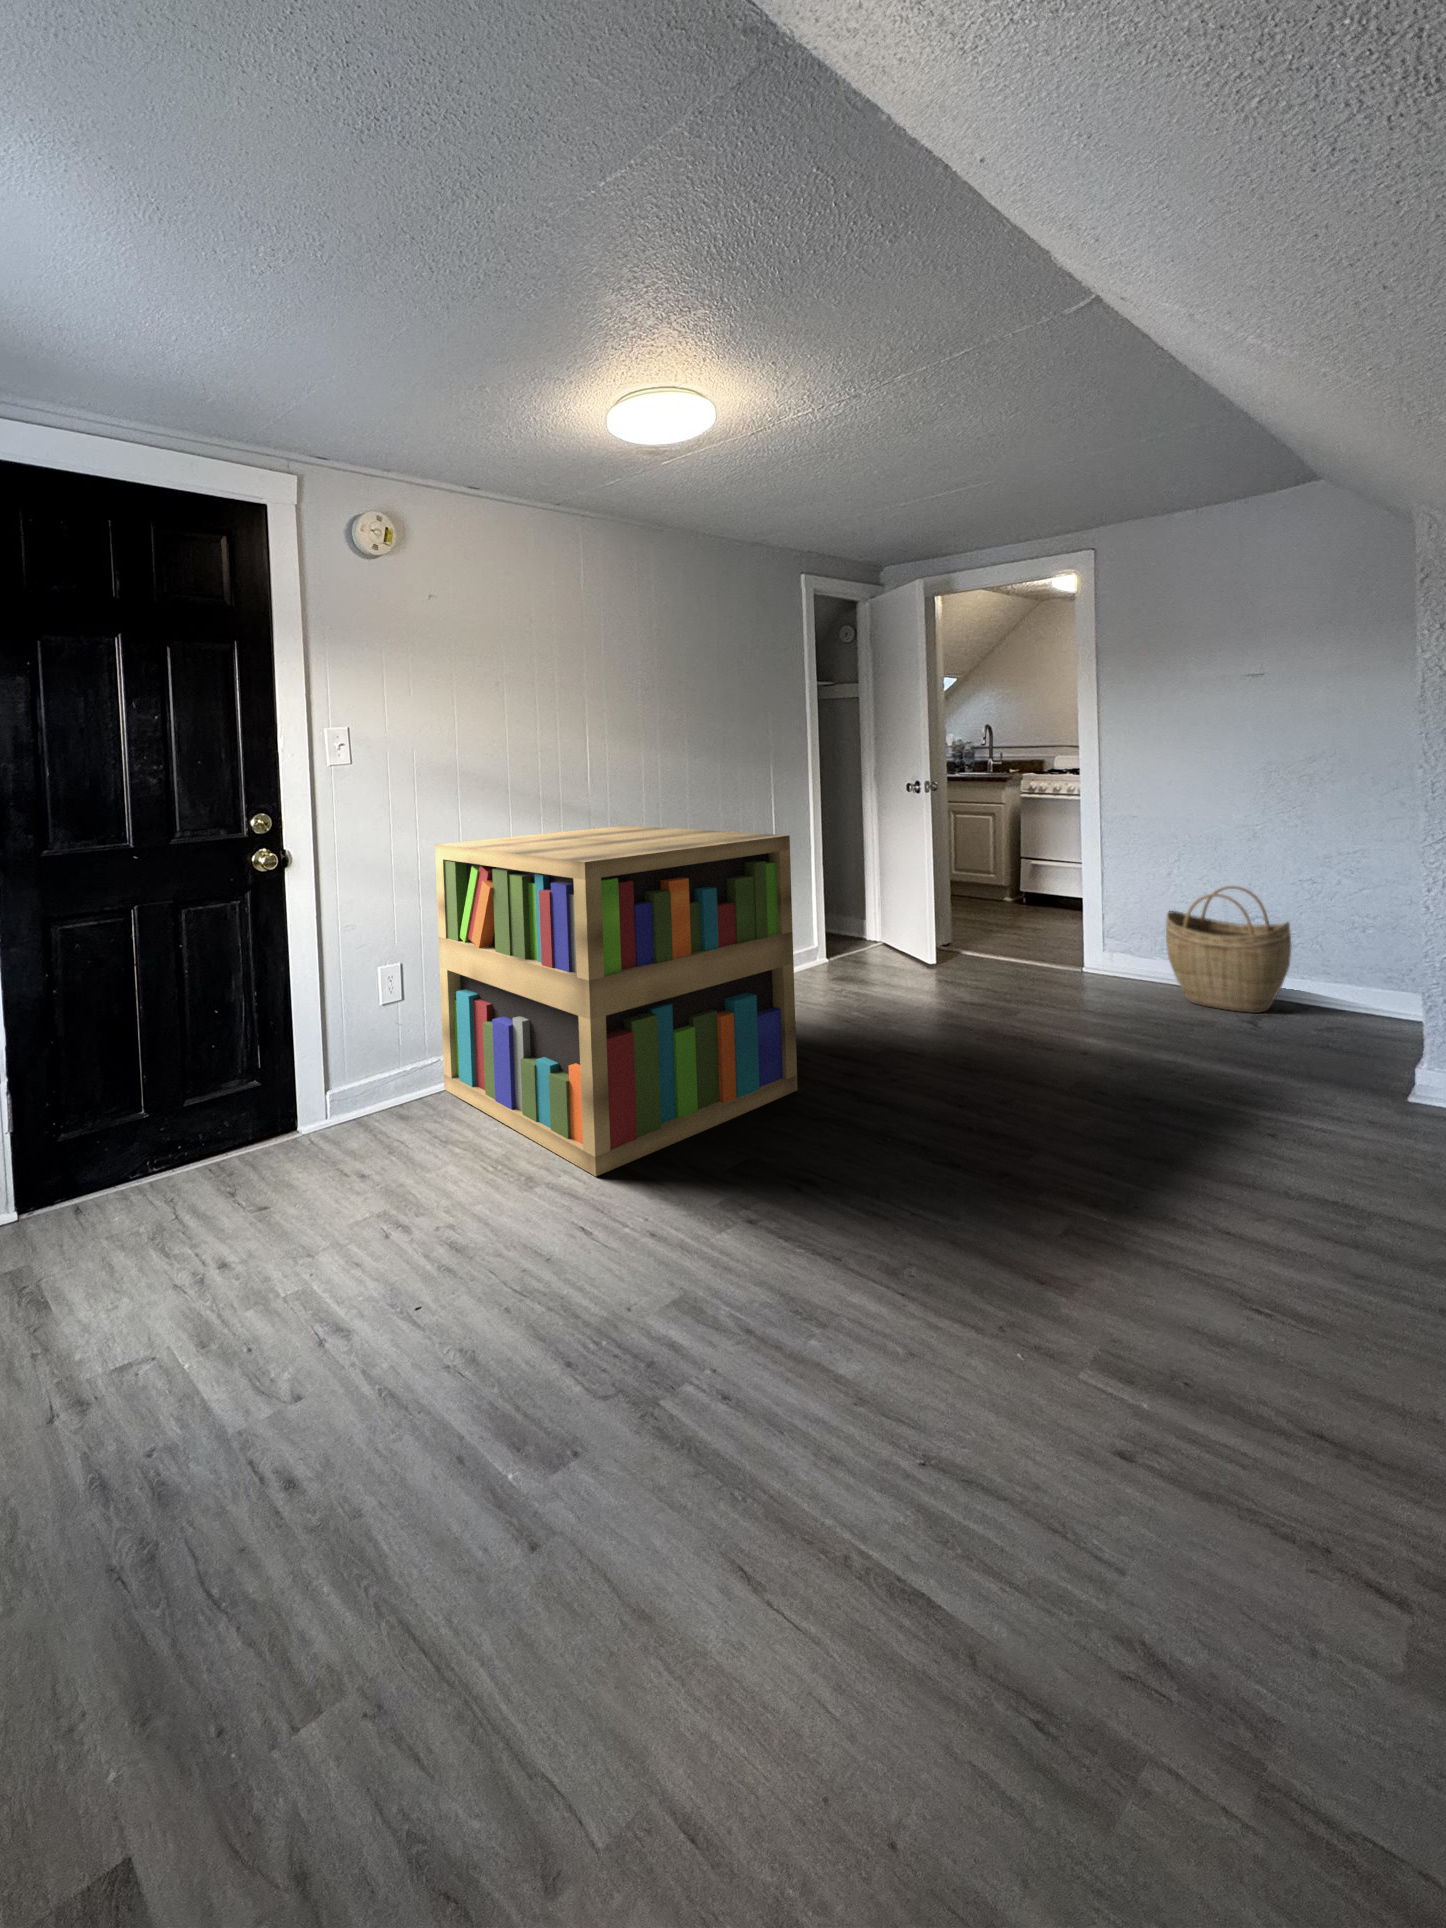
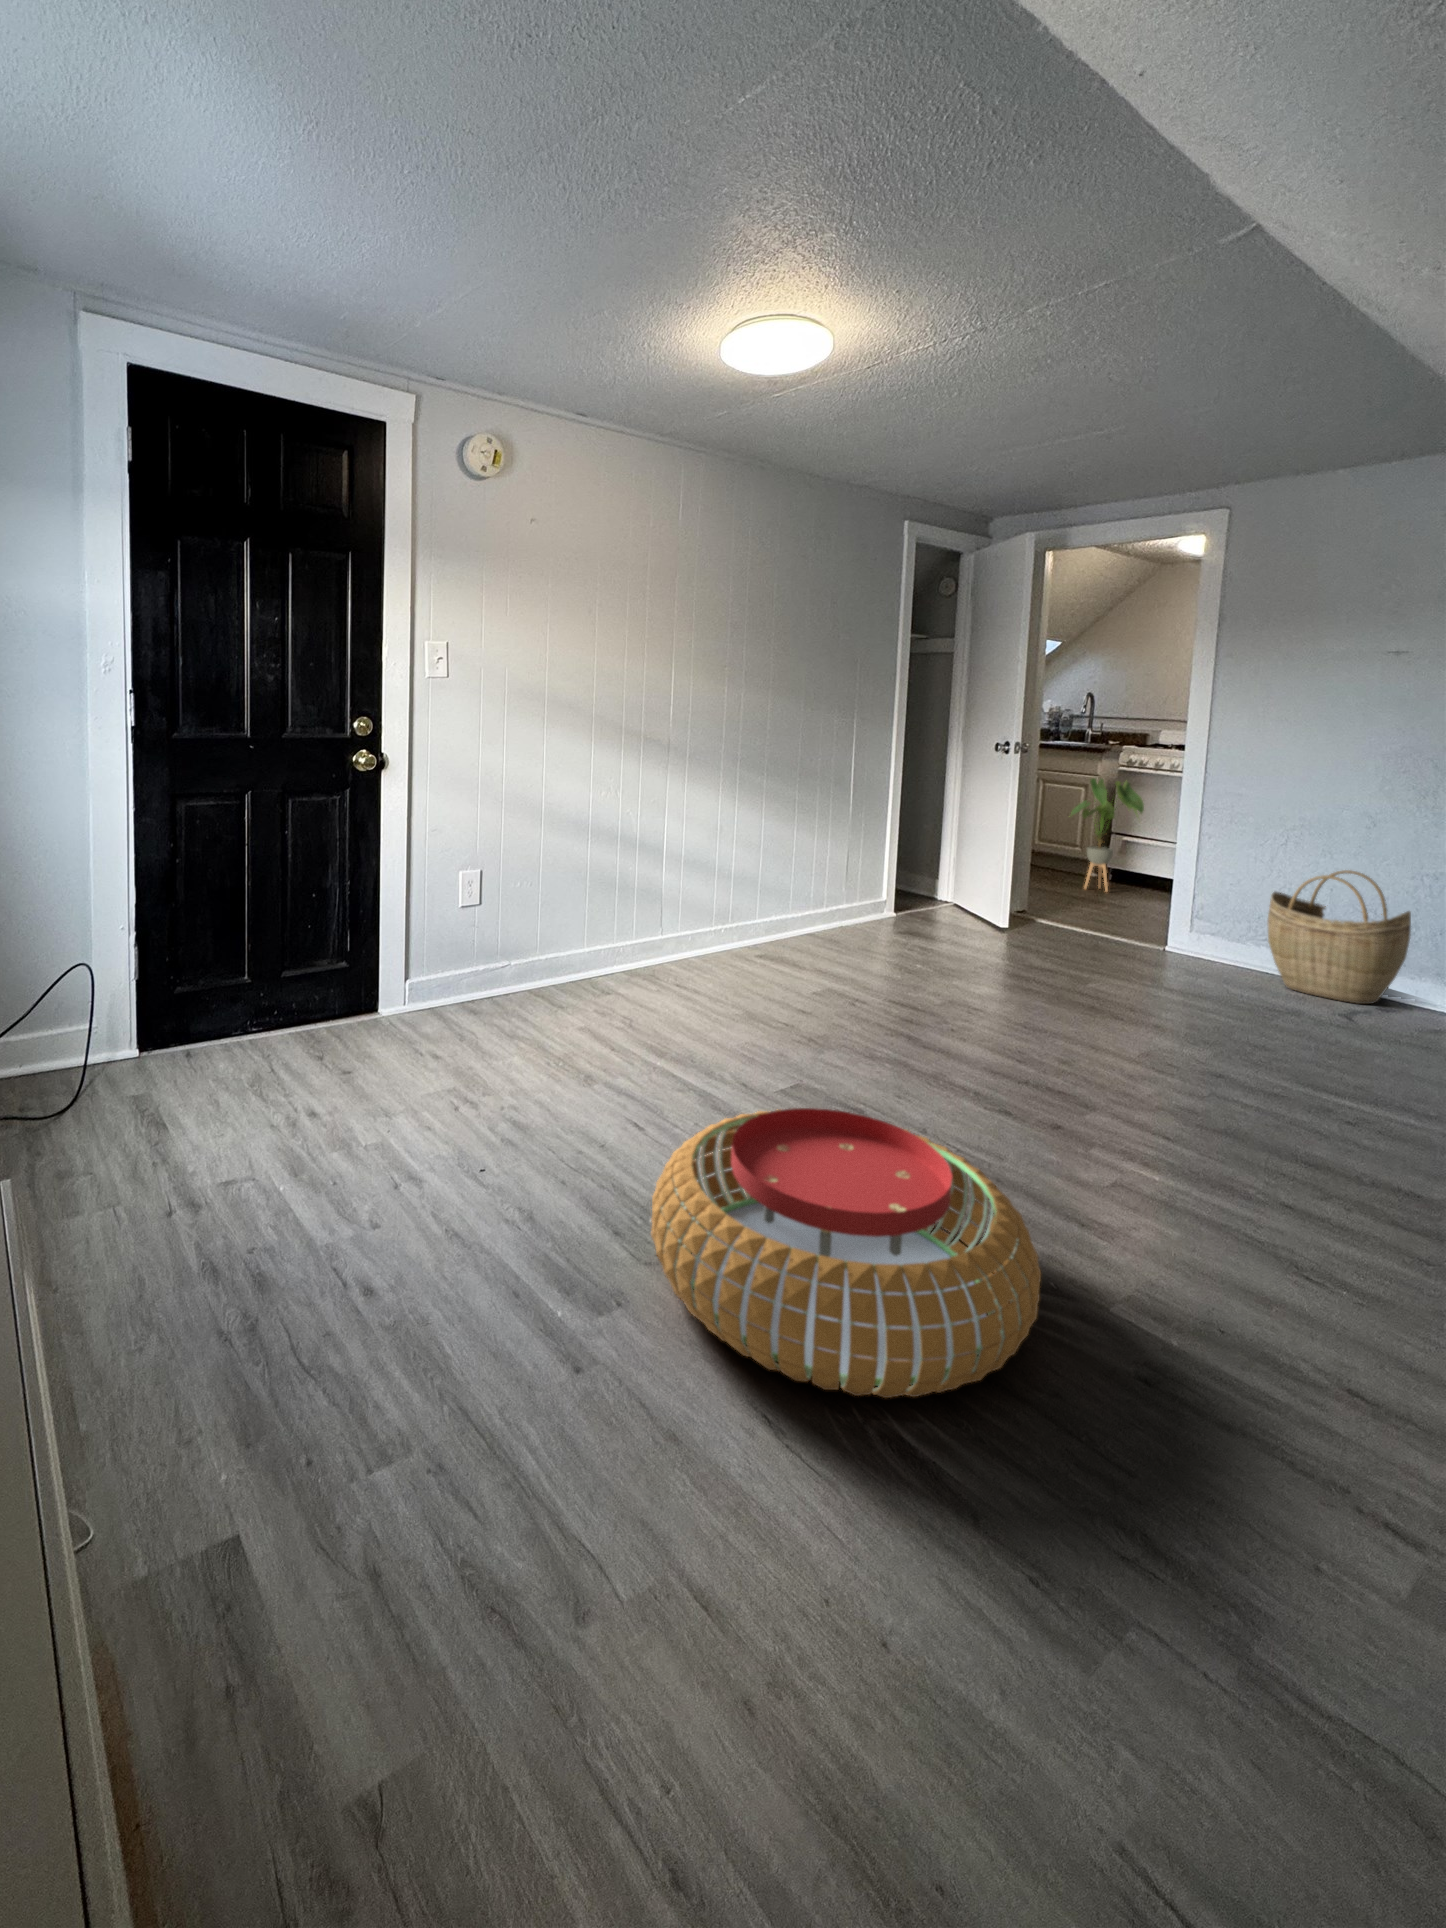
house plant: none [979,805,1045,913] -> present [1071,778,1144,891]
bookshelf: present [435,825,797,1176] -> none [512,760,871,1078]
pouf: none [588,1215,997,1572] -> present [651,1108,1041,1398]

